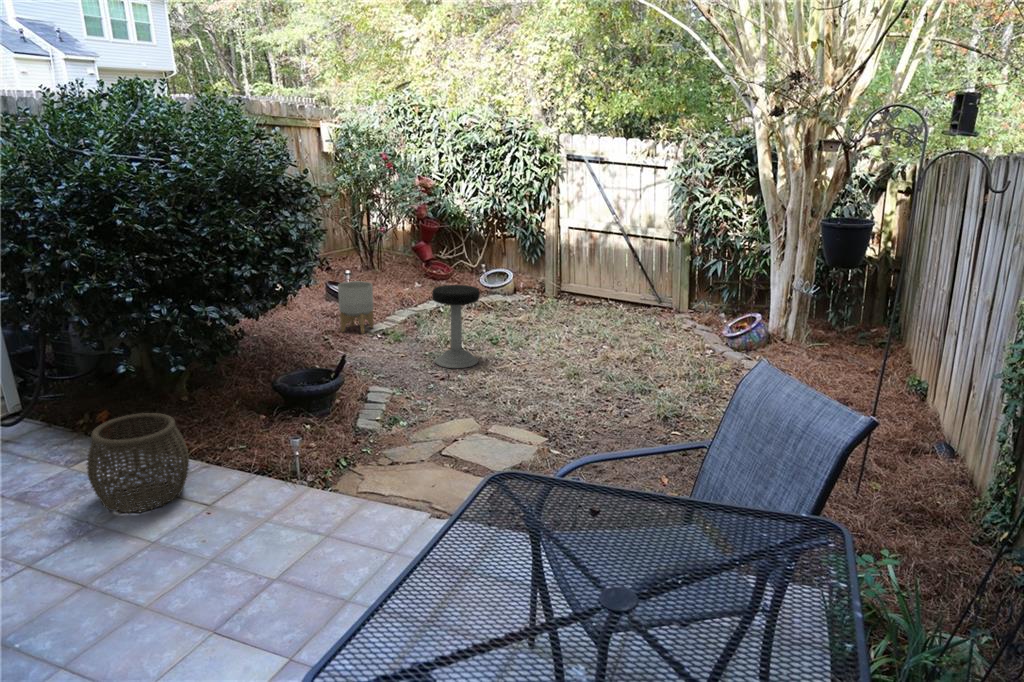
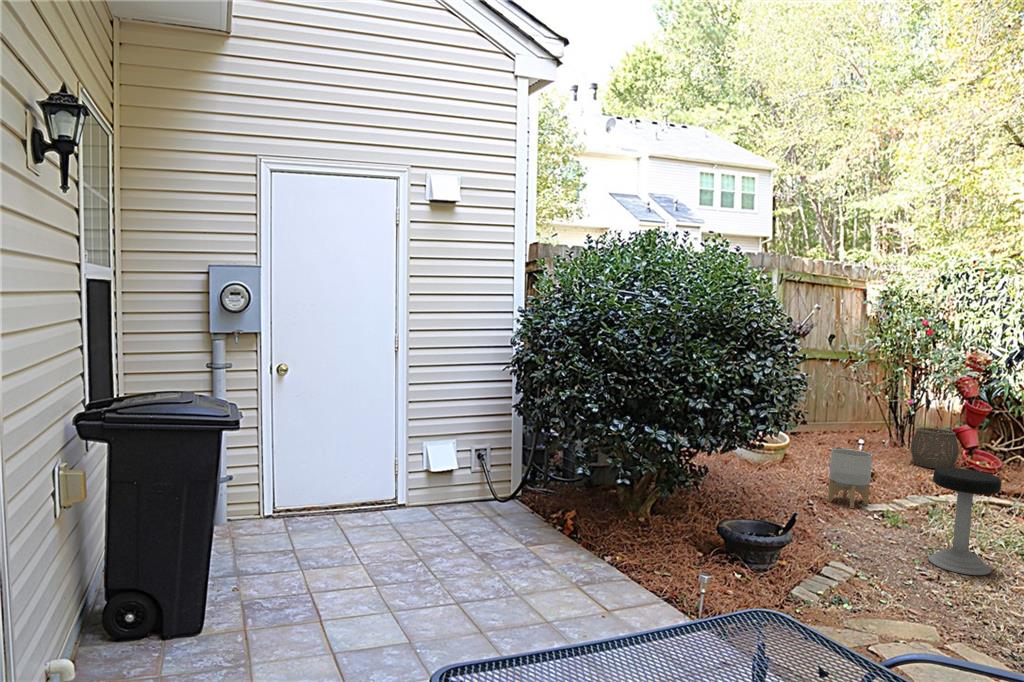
woven basket: present [87,413,189,513] -> present [910,427,959,469]

